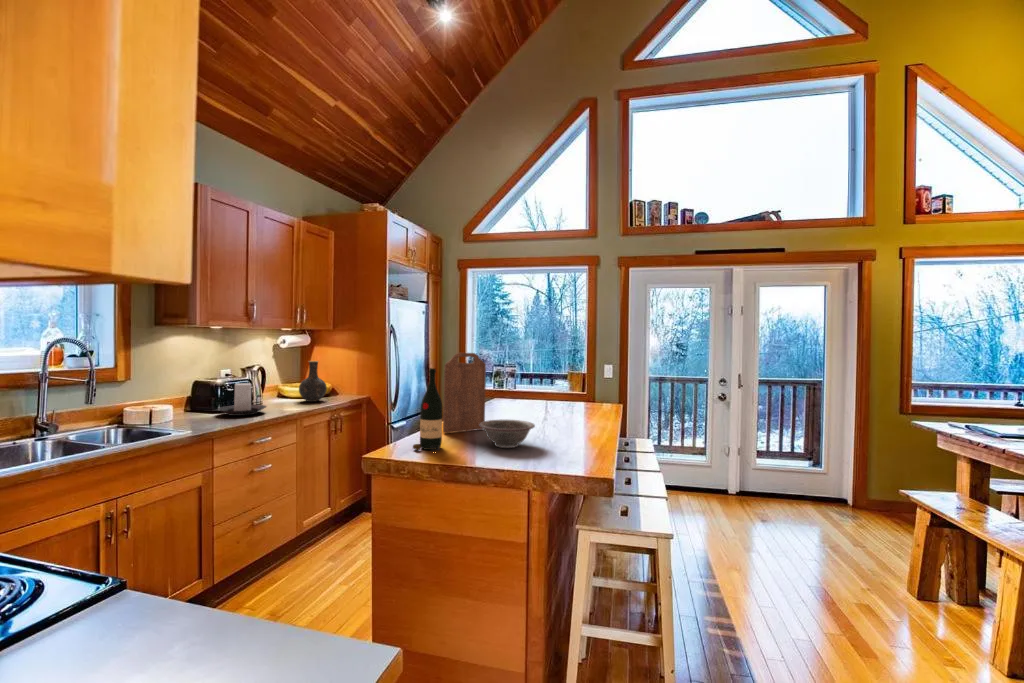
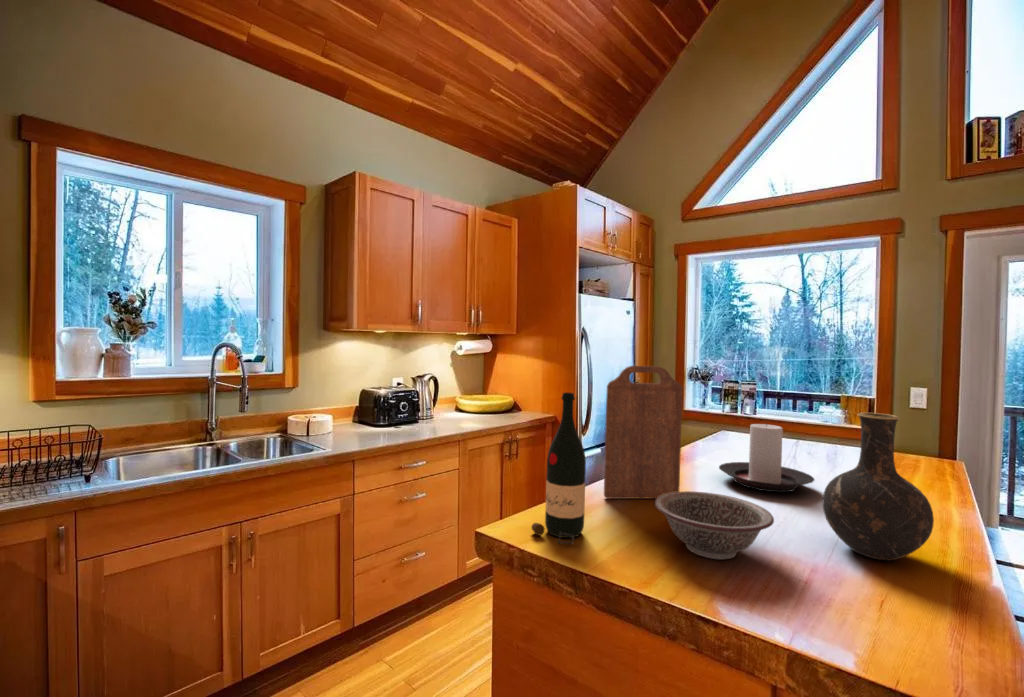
vase: present [299,361,327,402] -> present [823,413,934,560]
candle holder: present [218,383,266,416] -> present [719,424,814,492]

